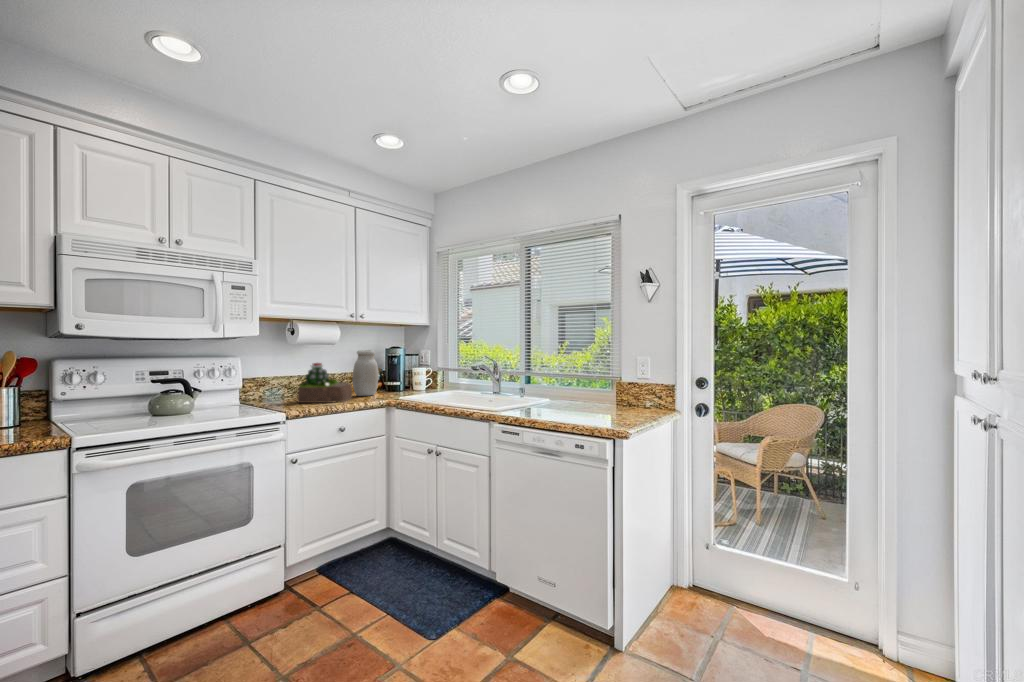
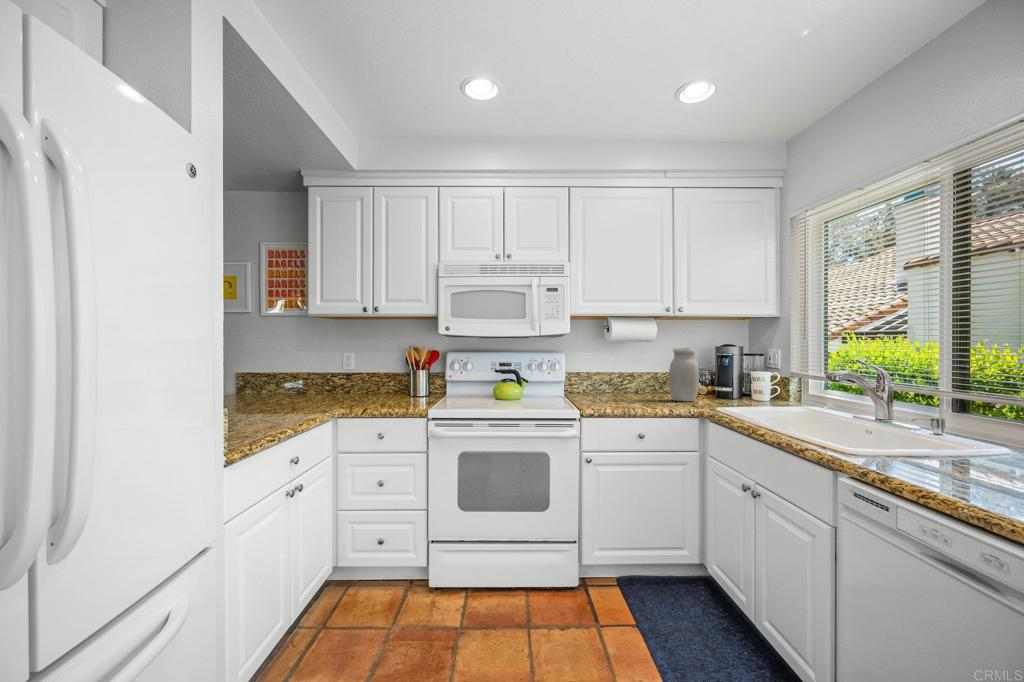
succulent plant: present [298,363,352,403] -> none [605,361,664,406]

